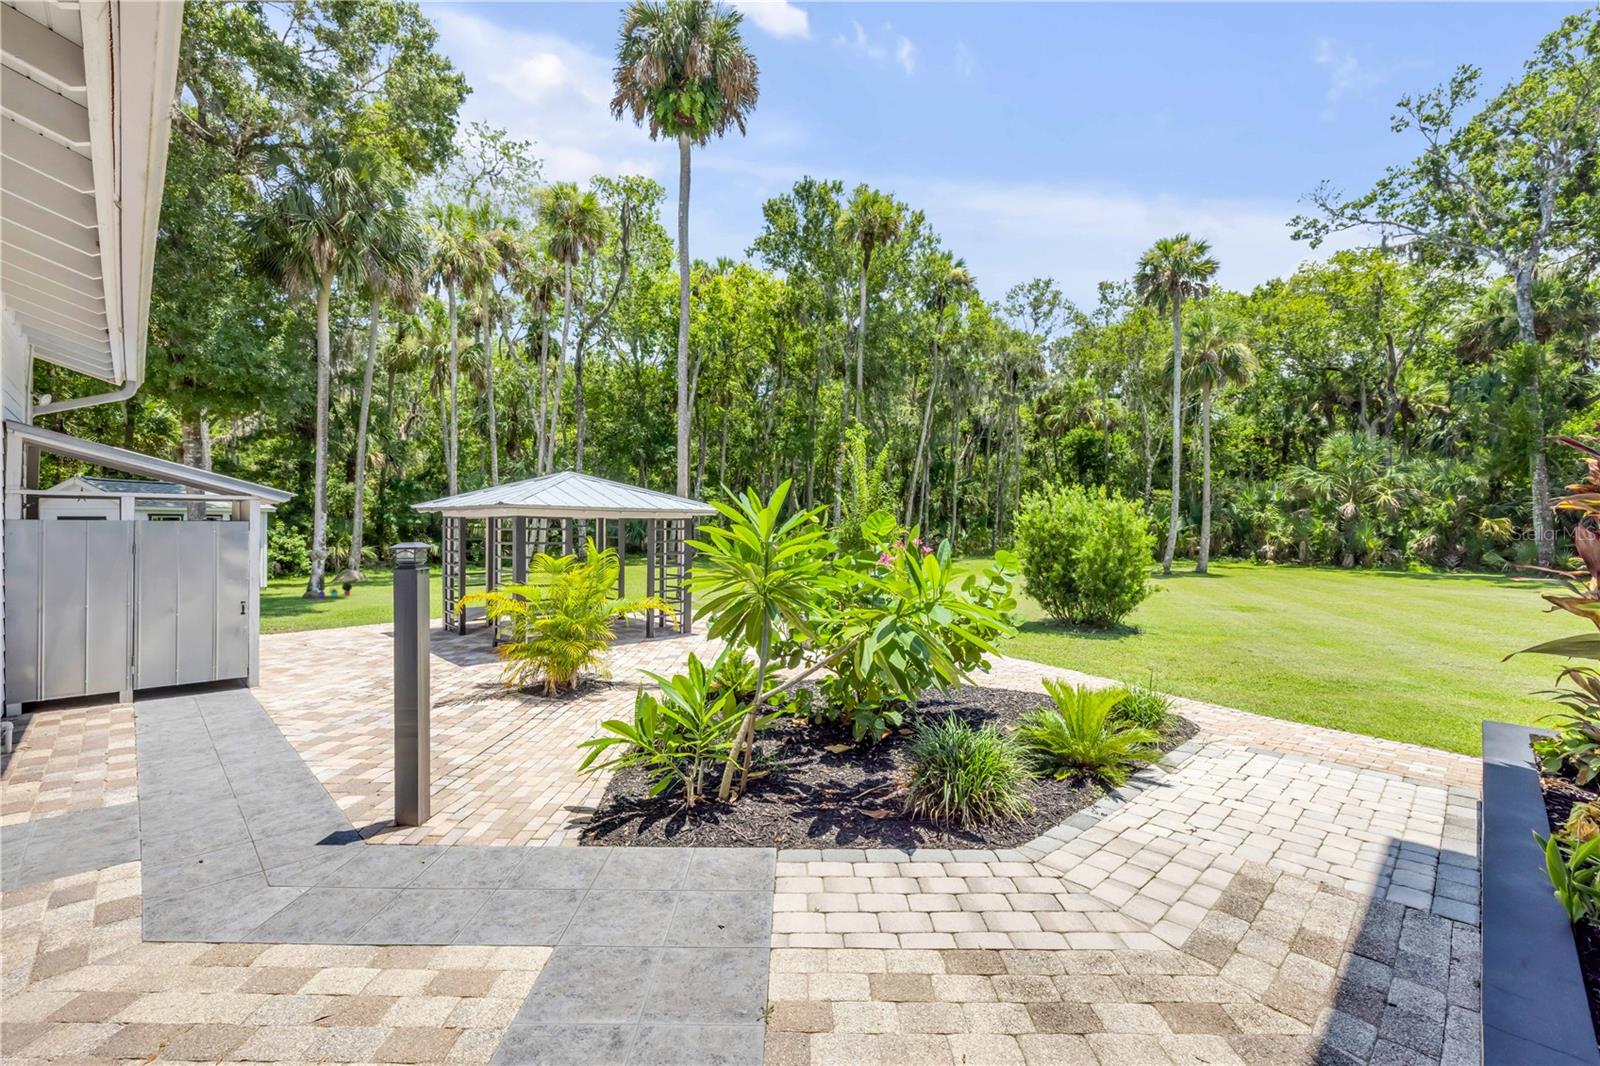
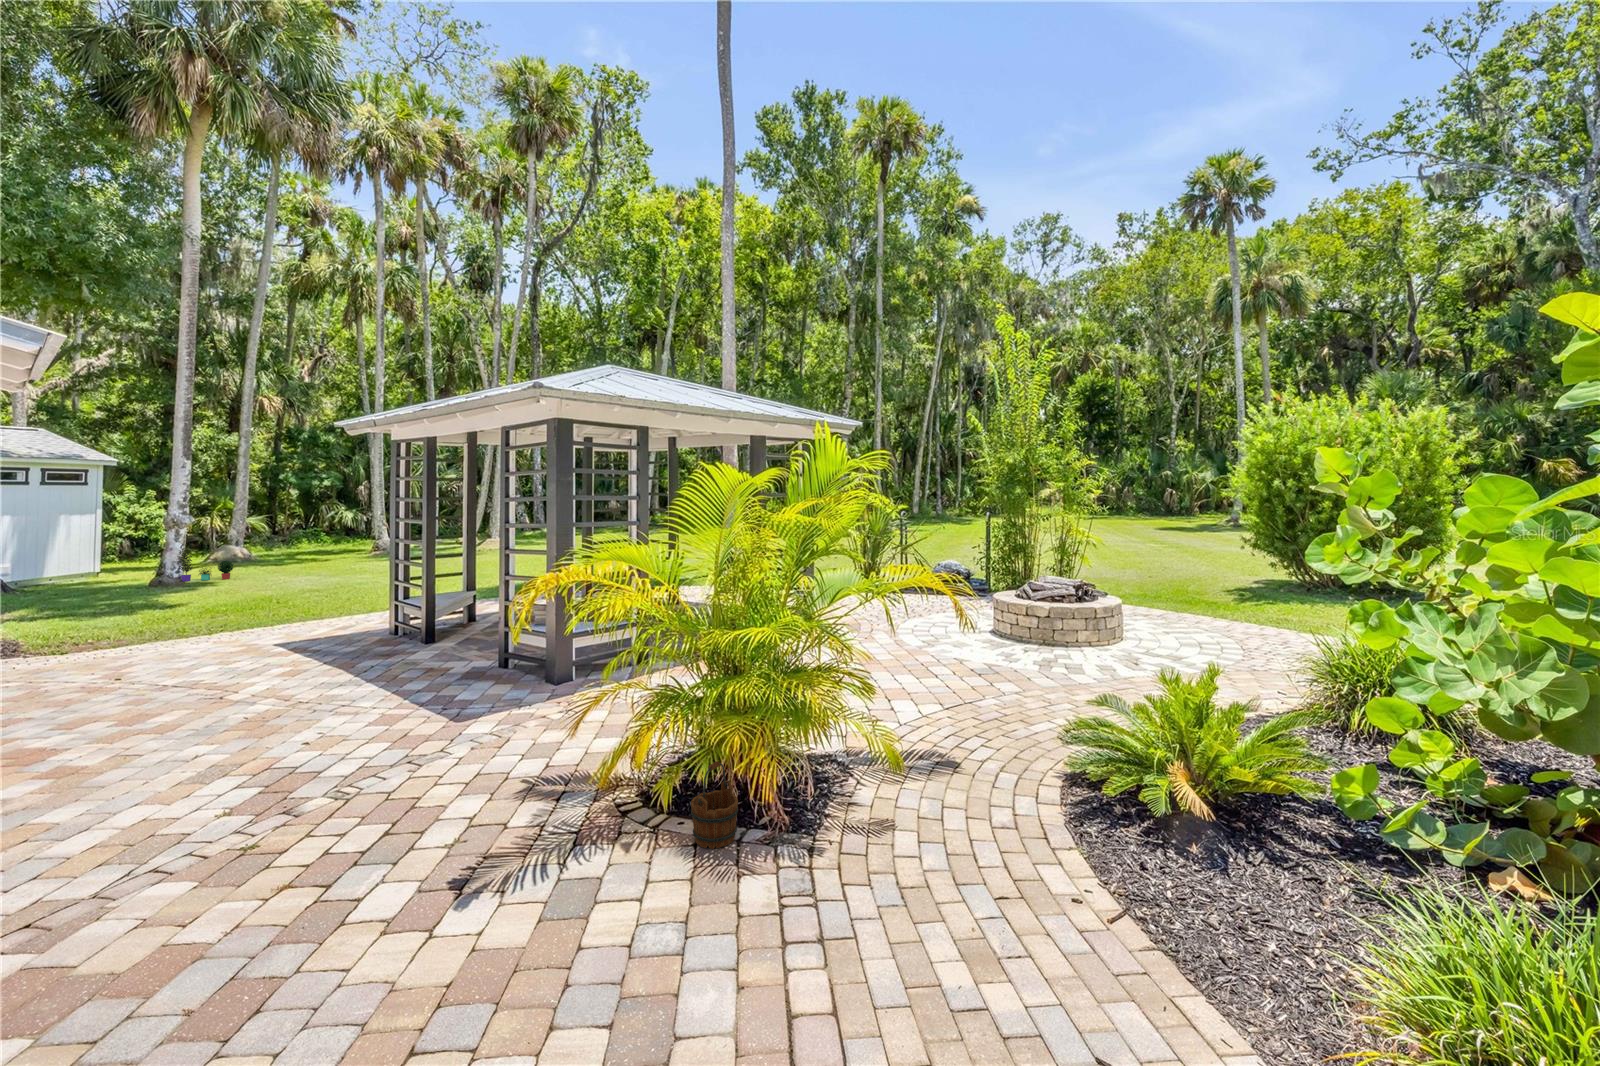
wooden bucket: none [530,680,552,715] -> present [691,761,738,849]

